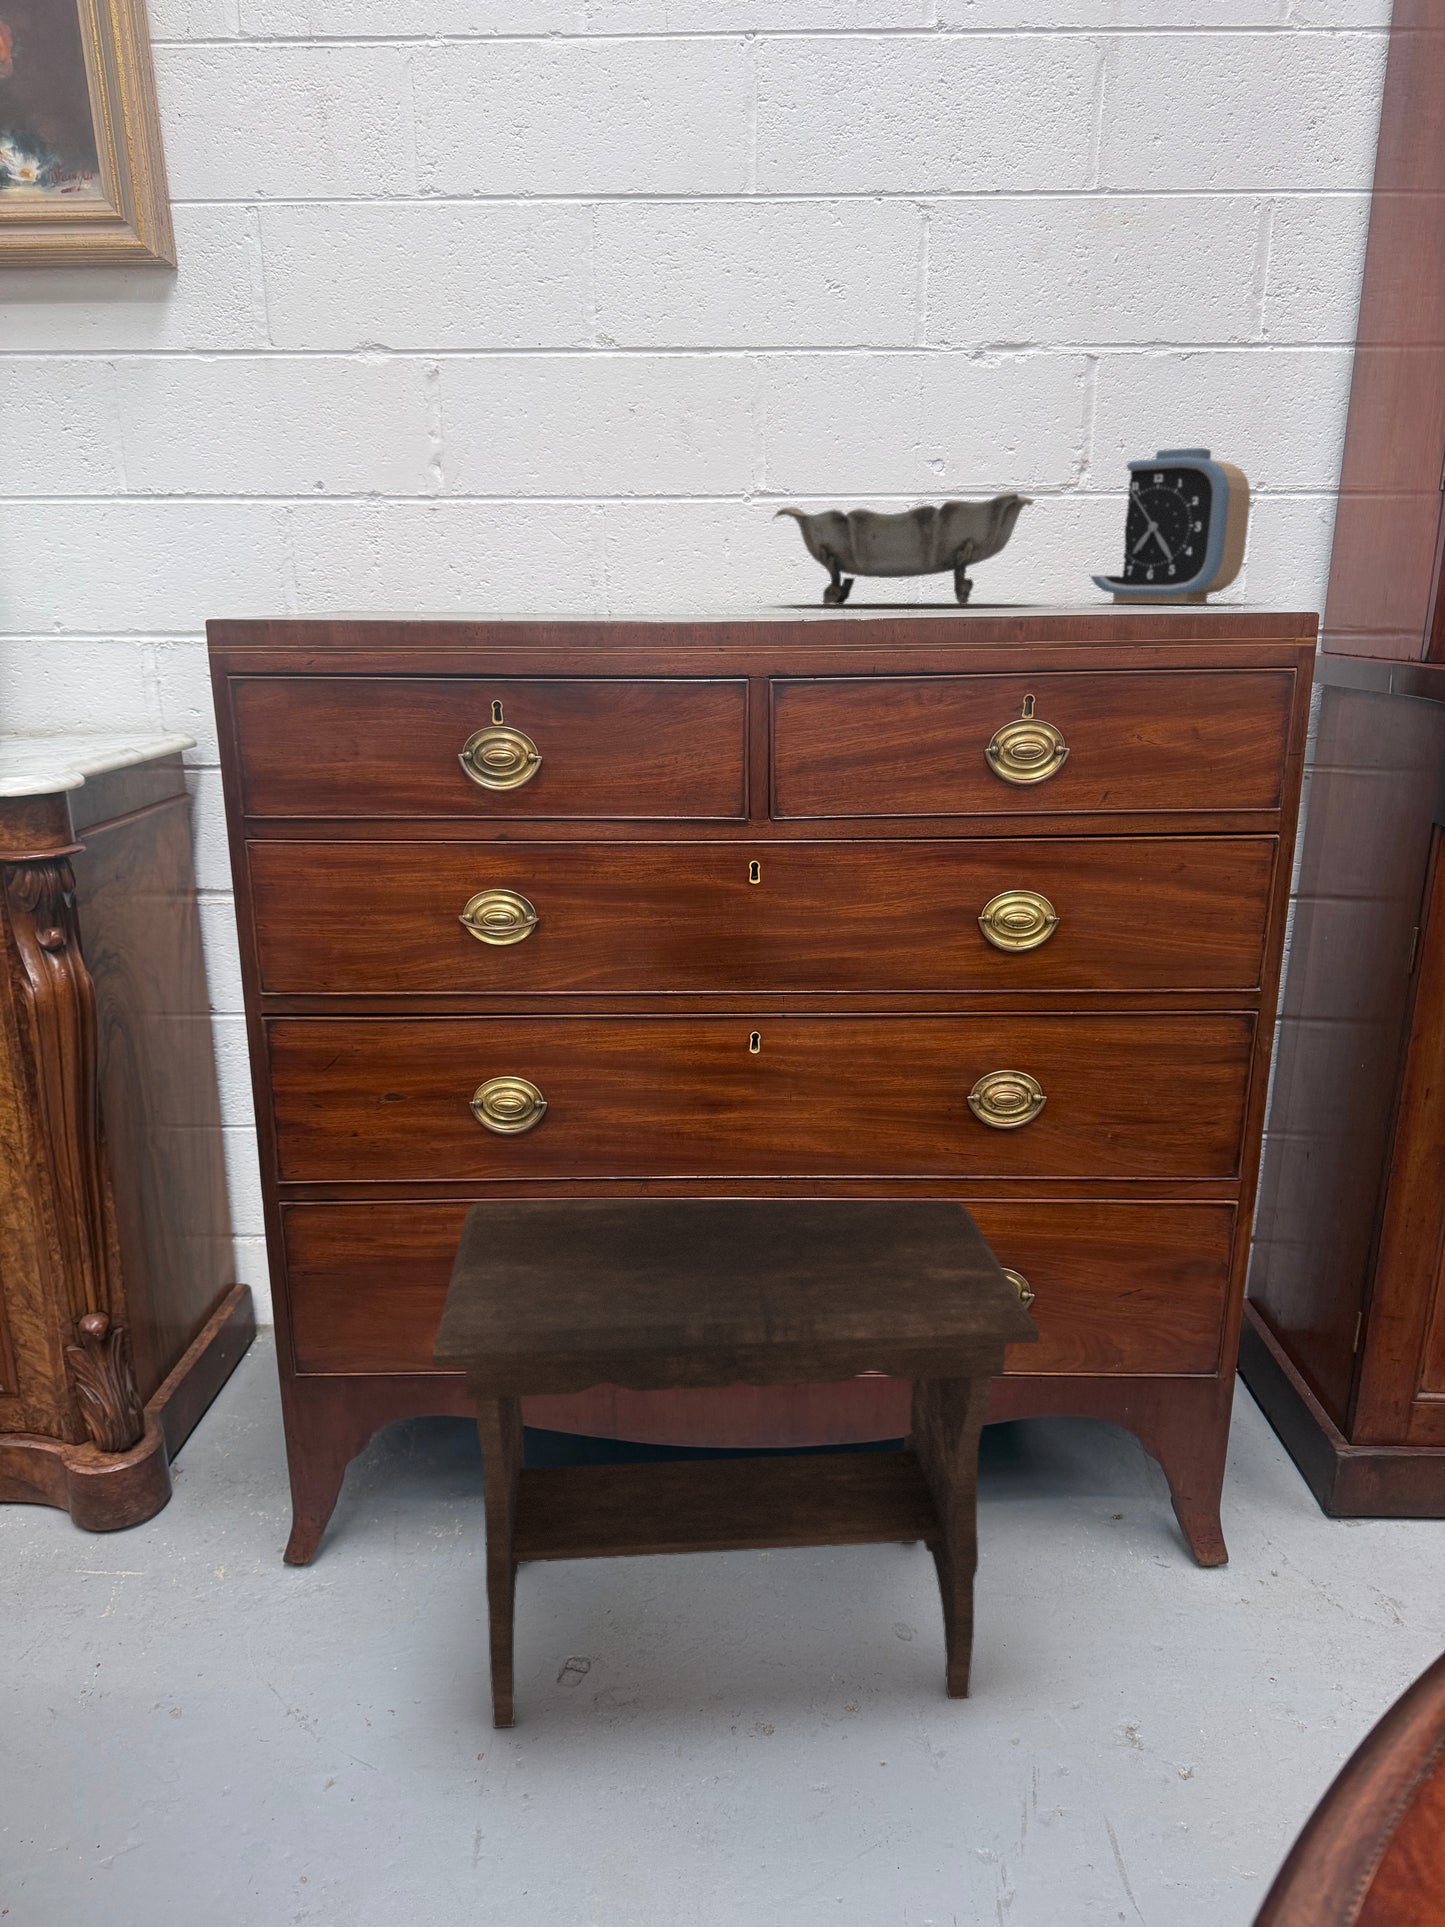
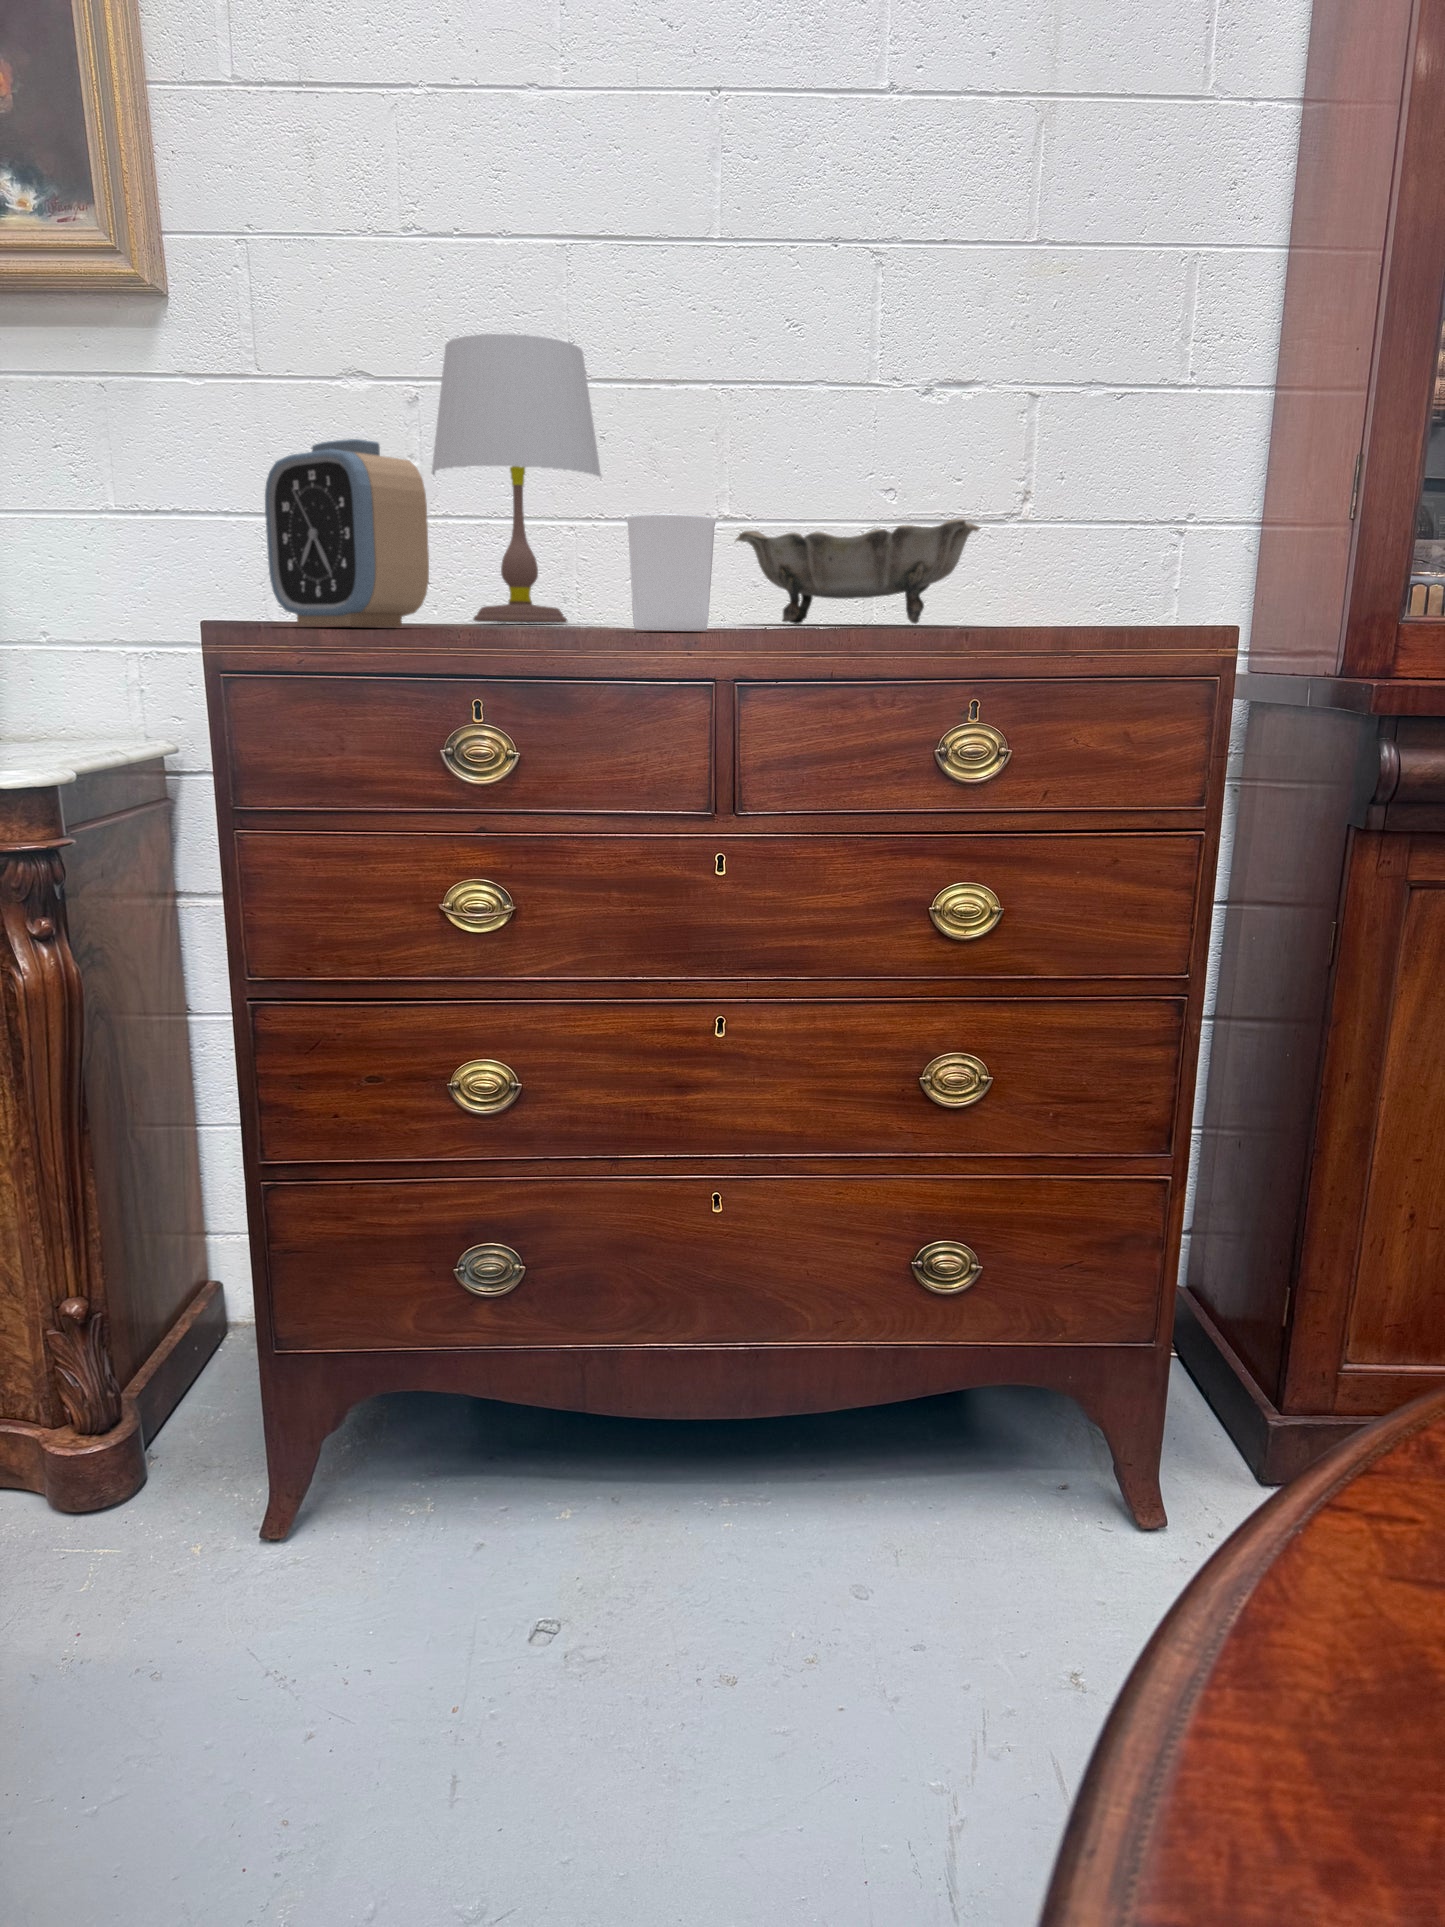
table lamp: none [454,302,632,607] -> present [432,334,601,623]
alarm clock: present [1089,448,1250,603] -> present [265,439,429,627]
candle holder: none [653,500,748,624] -> present [627,514,716,631]
footstool: present [432,1198,1039,1728] -> none [415,1167,987,1684]

